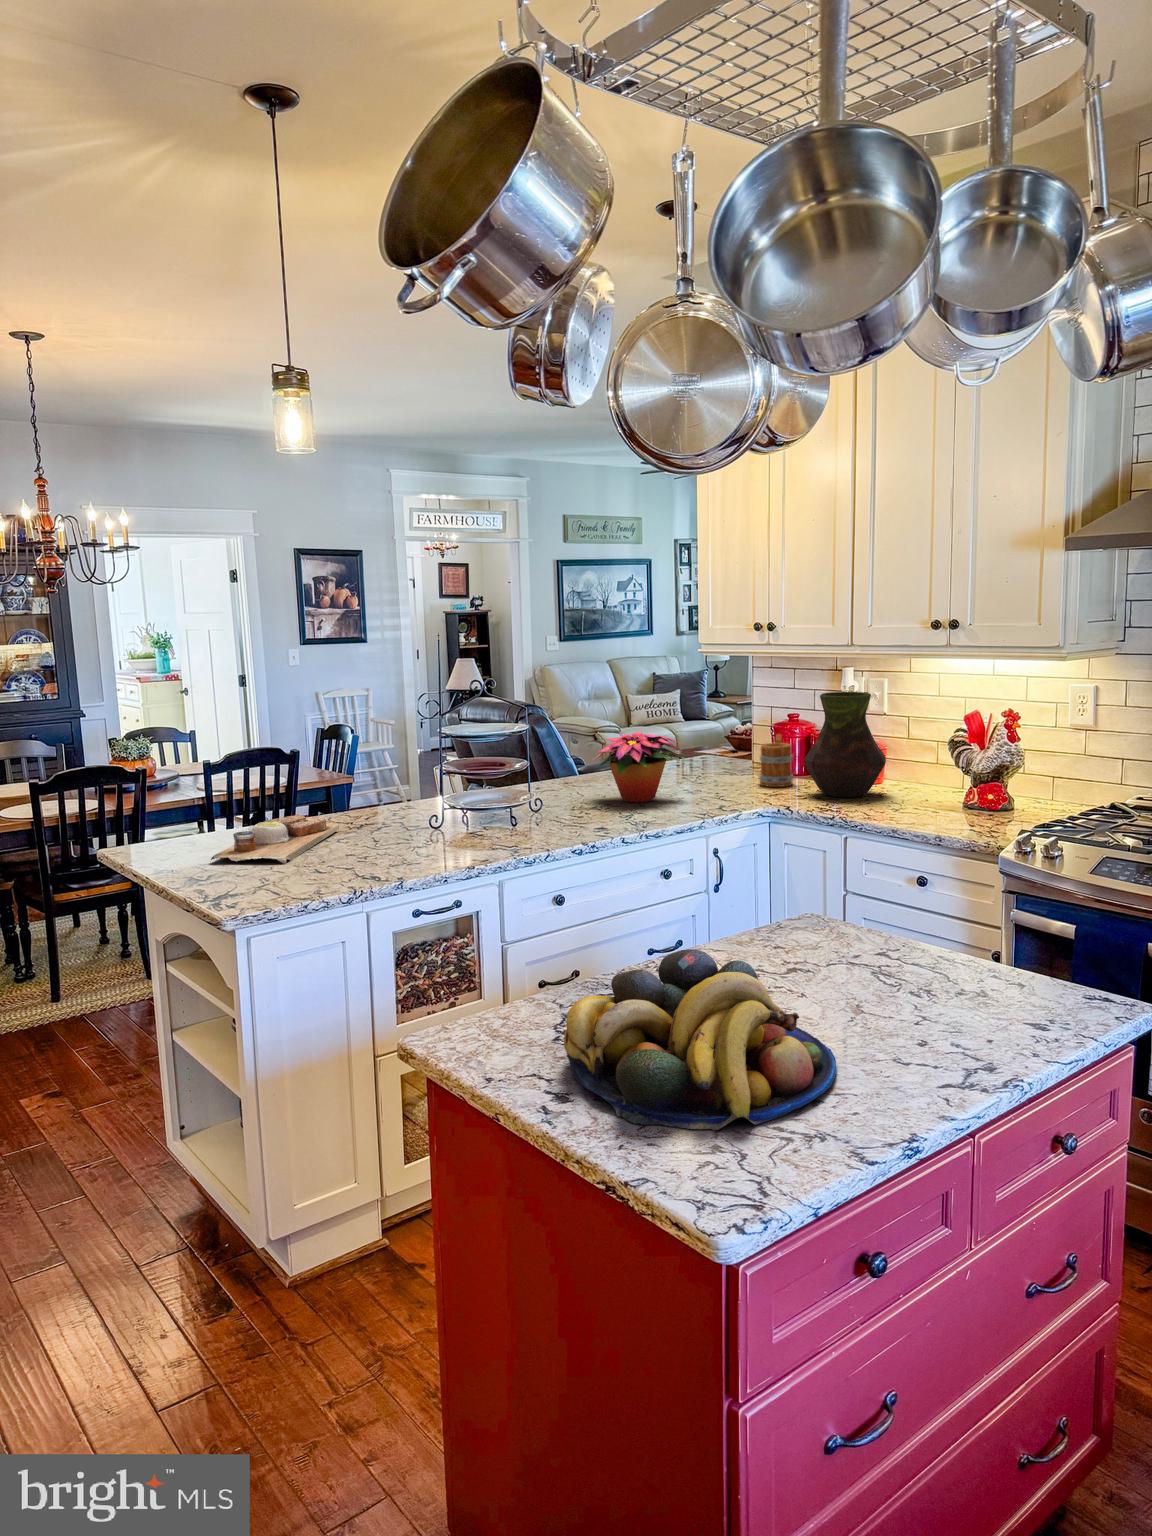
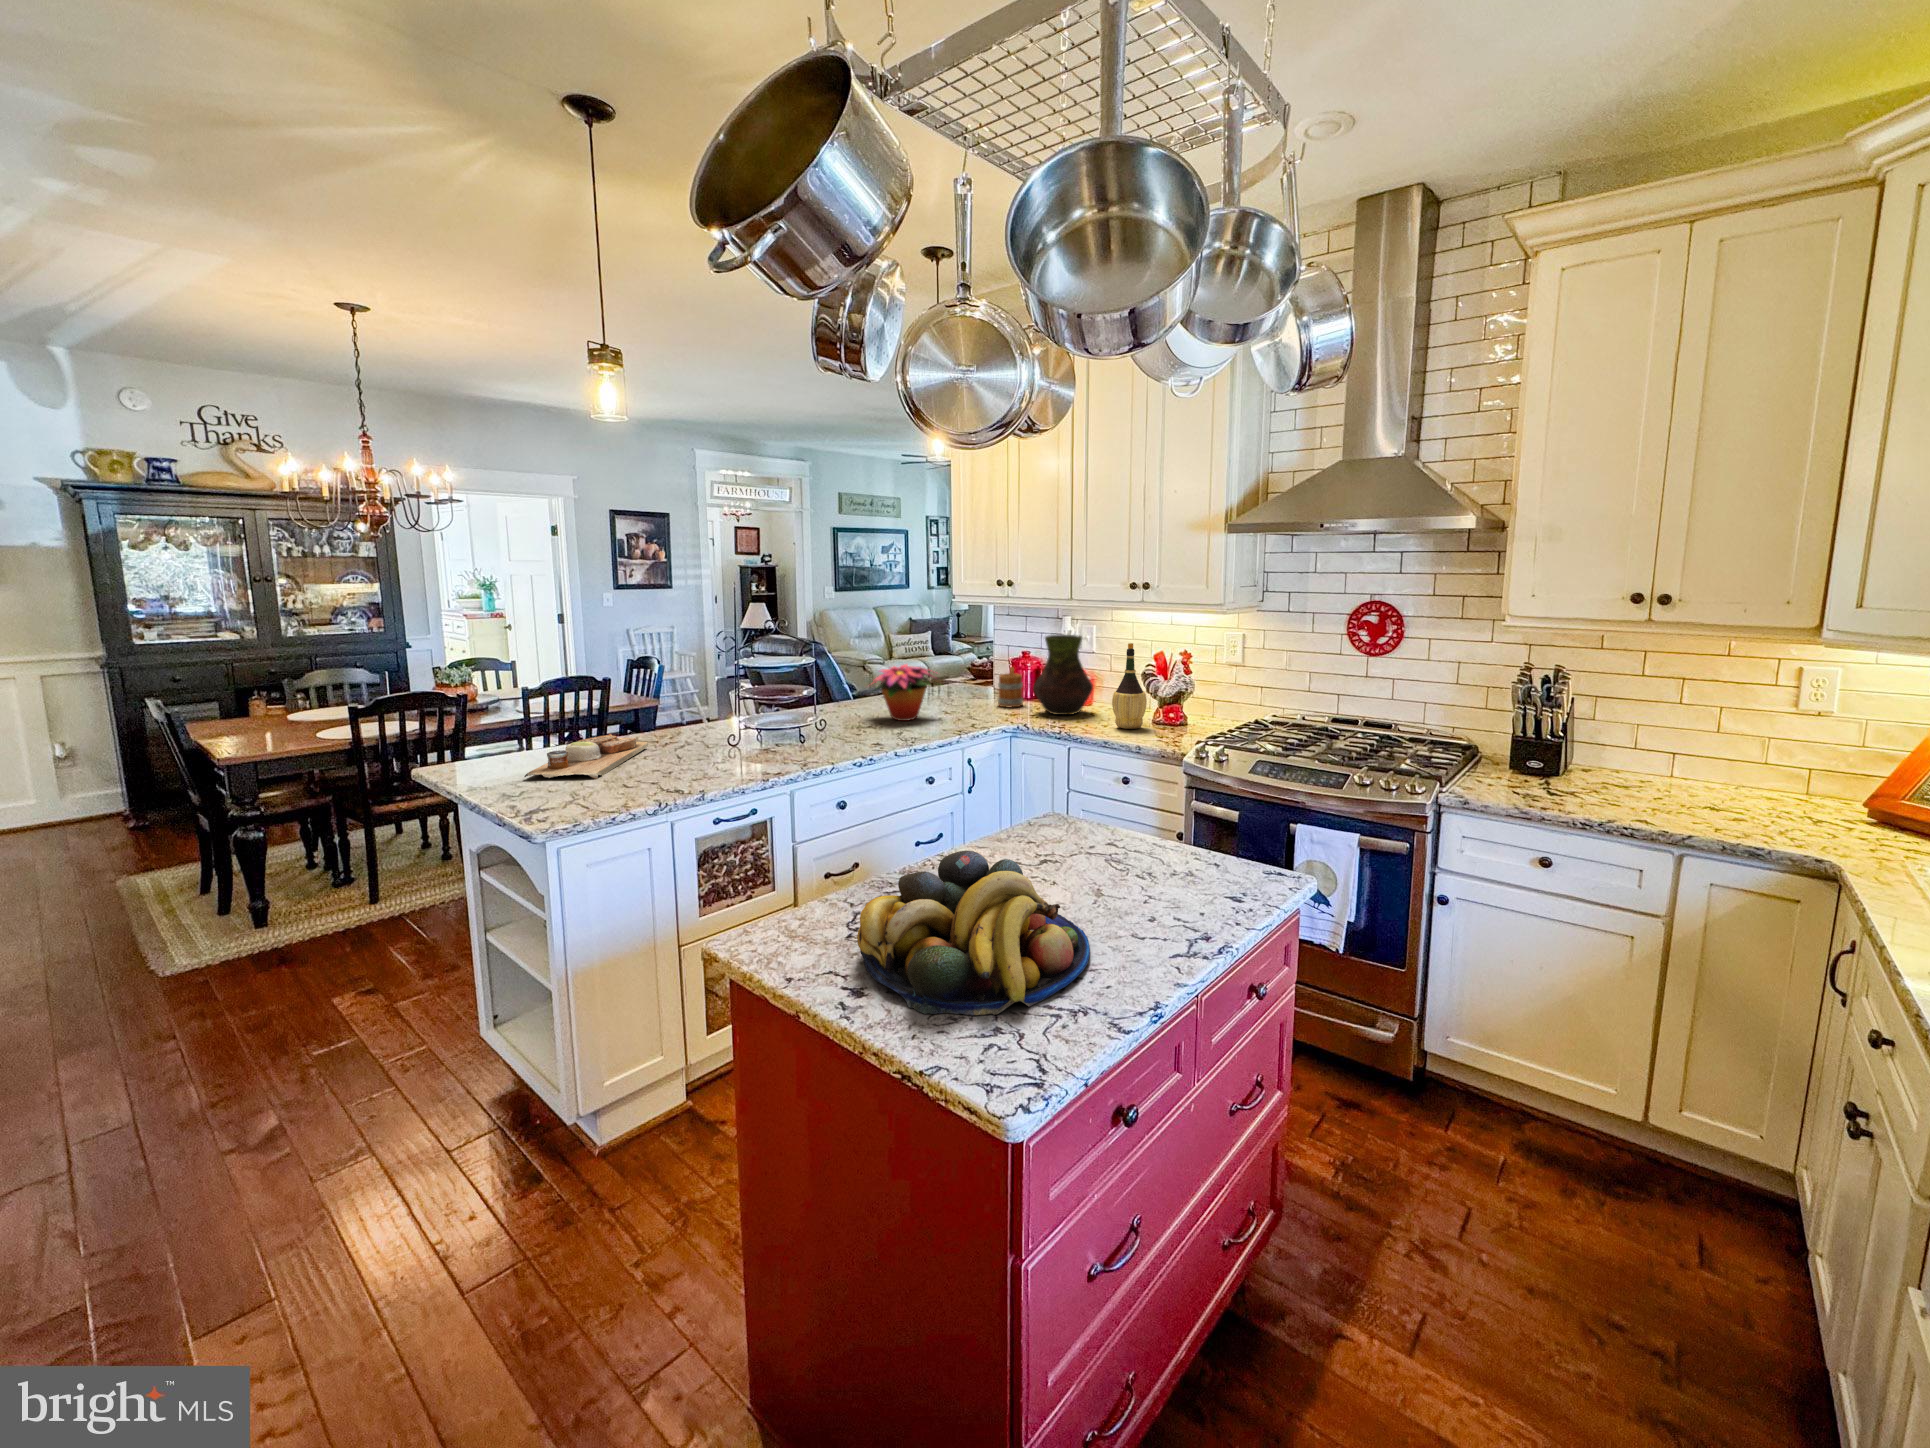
wine bottle: none [909,702,956,815] -> present [1112,643,1147,729]

